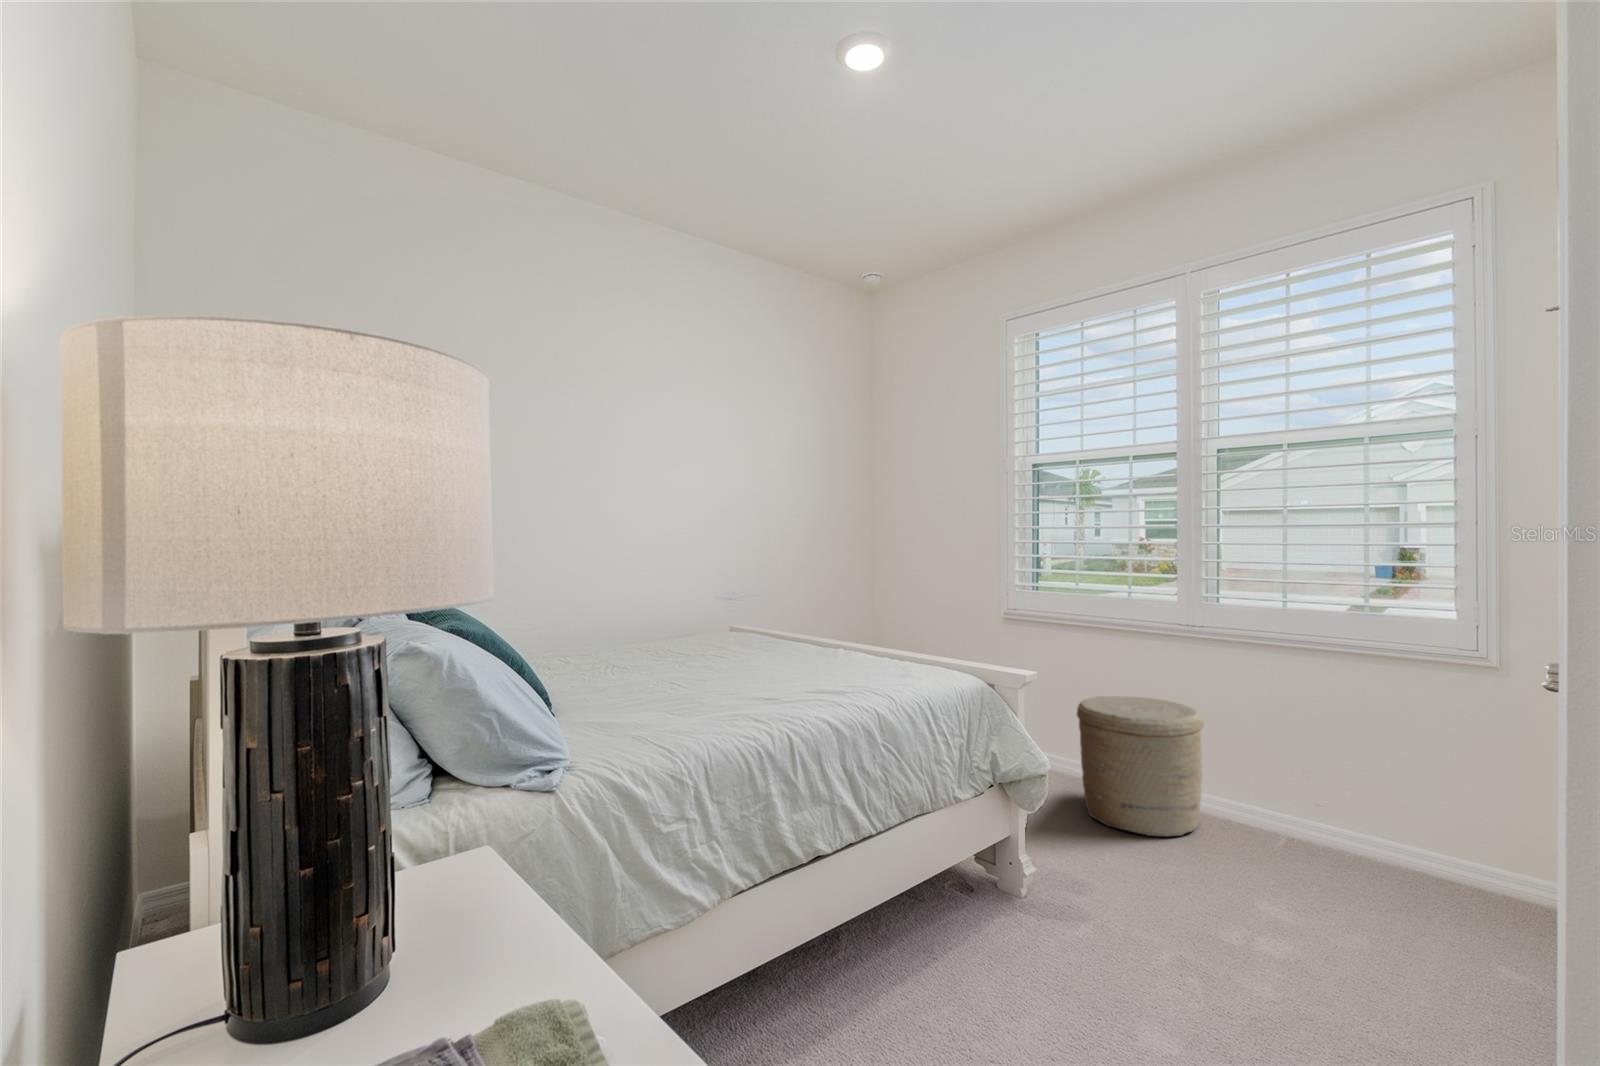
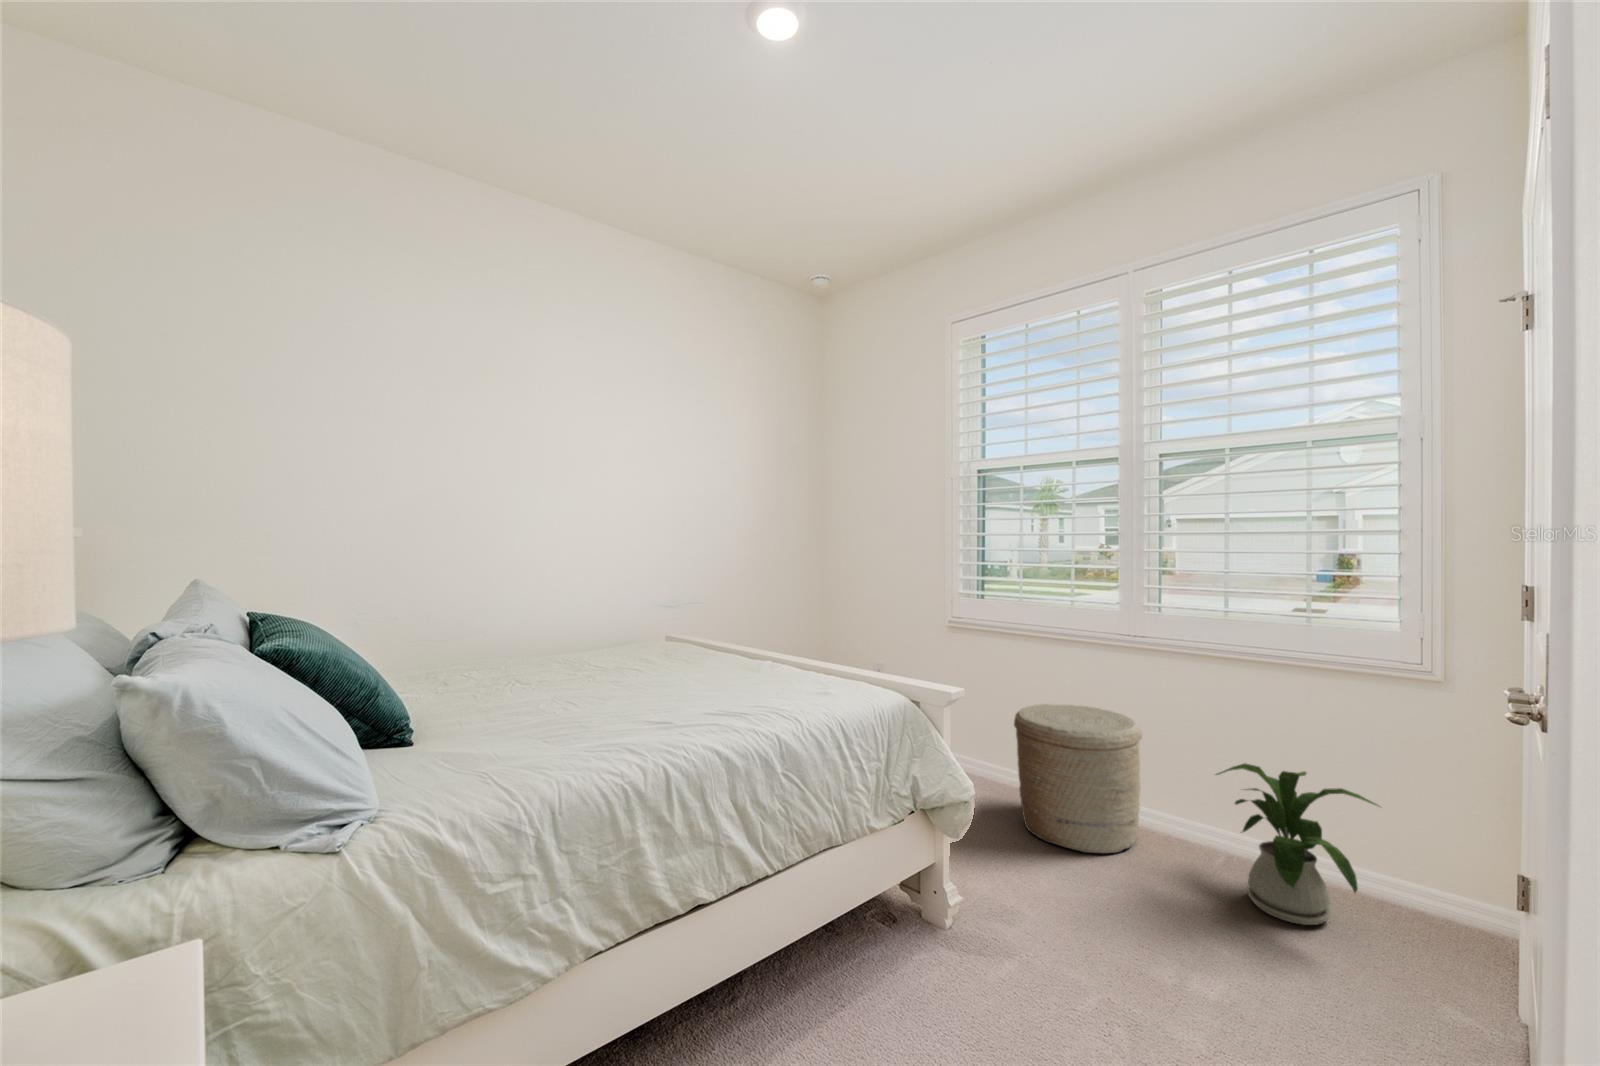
house plant: none [1274,746,1433,895] -> present [1217,764,1378,925]

